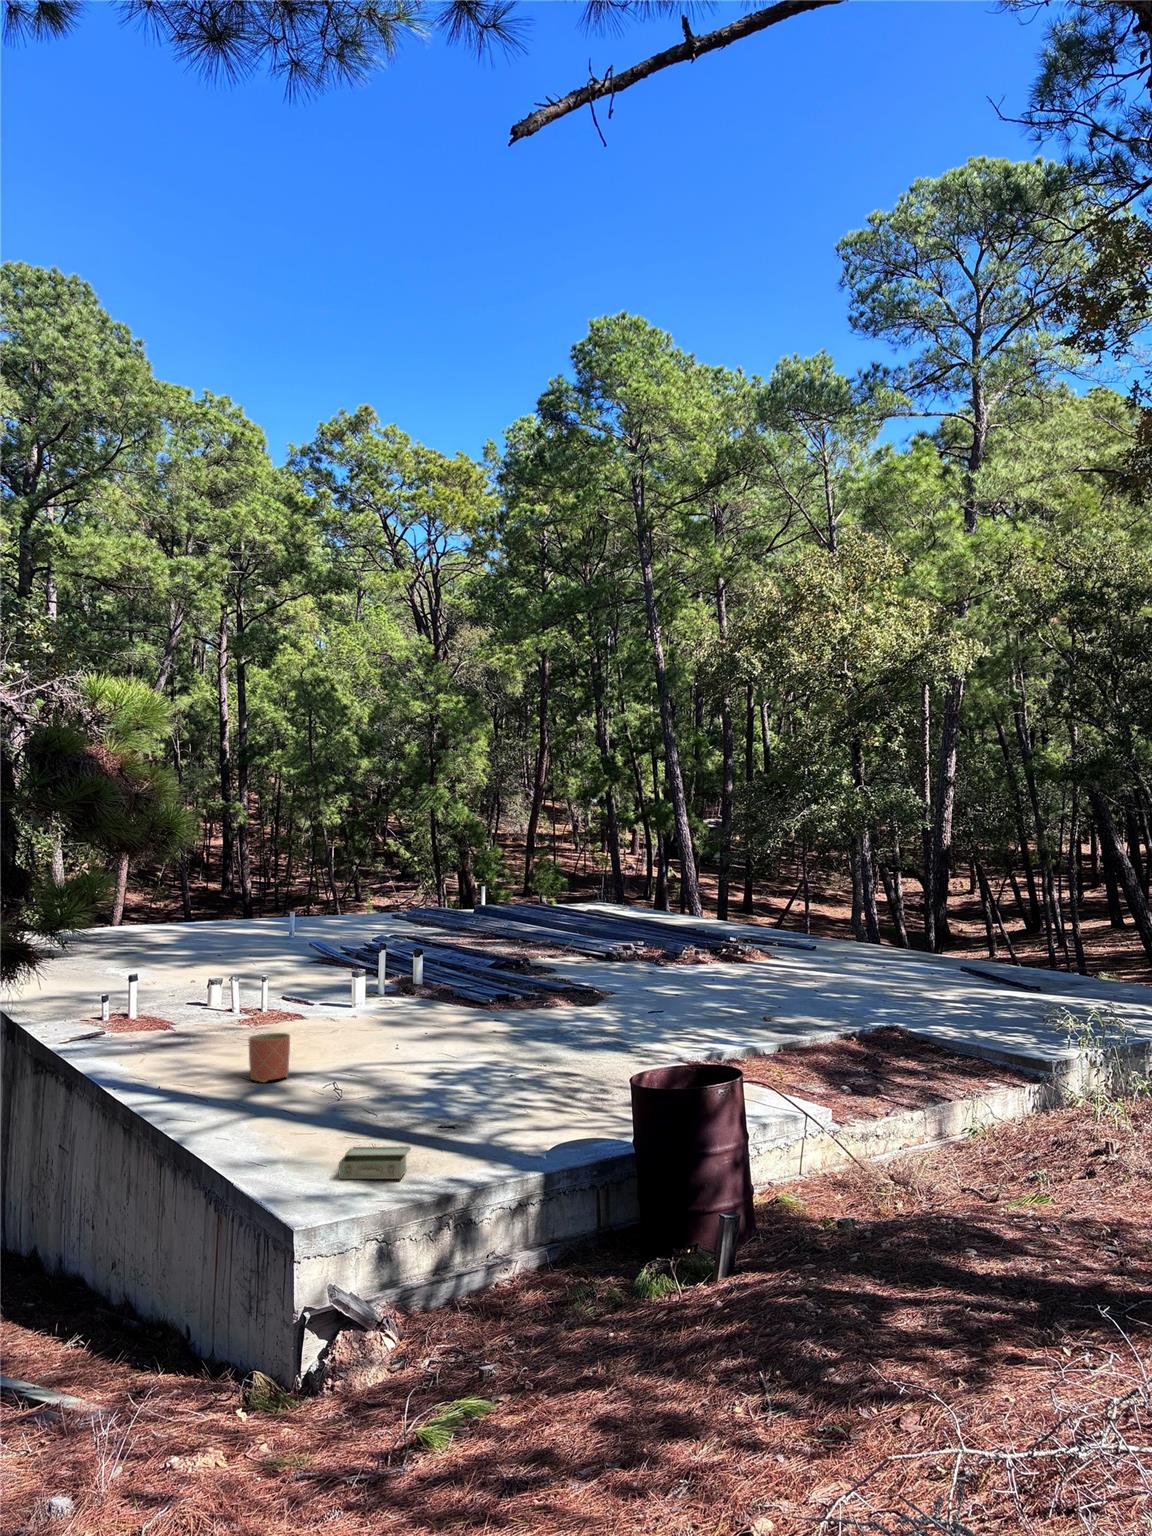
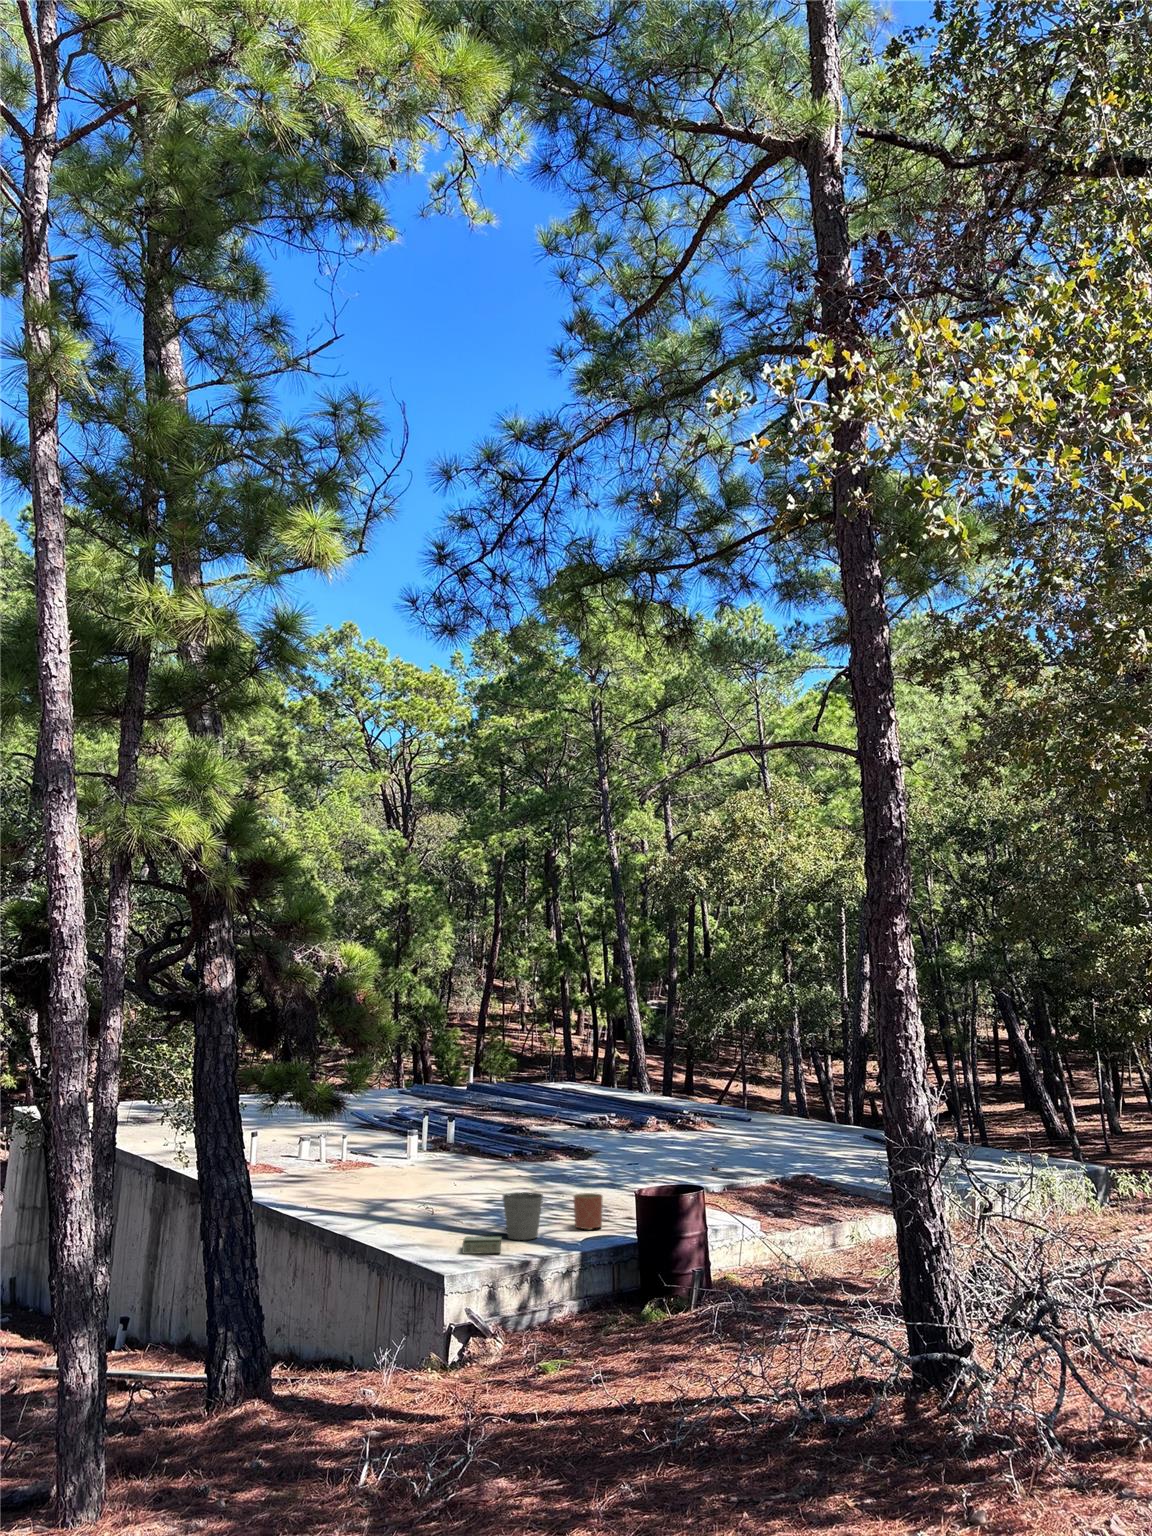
planter: present [249,1033,290,1082] -> present [574,1193,603,1230]
bucket: none [424,1069,488,1146] -> present [503,1192,543,1240]

